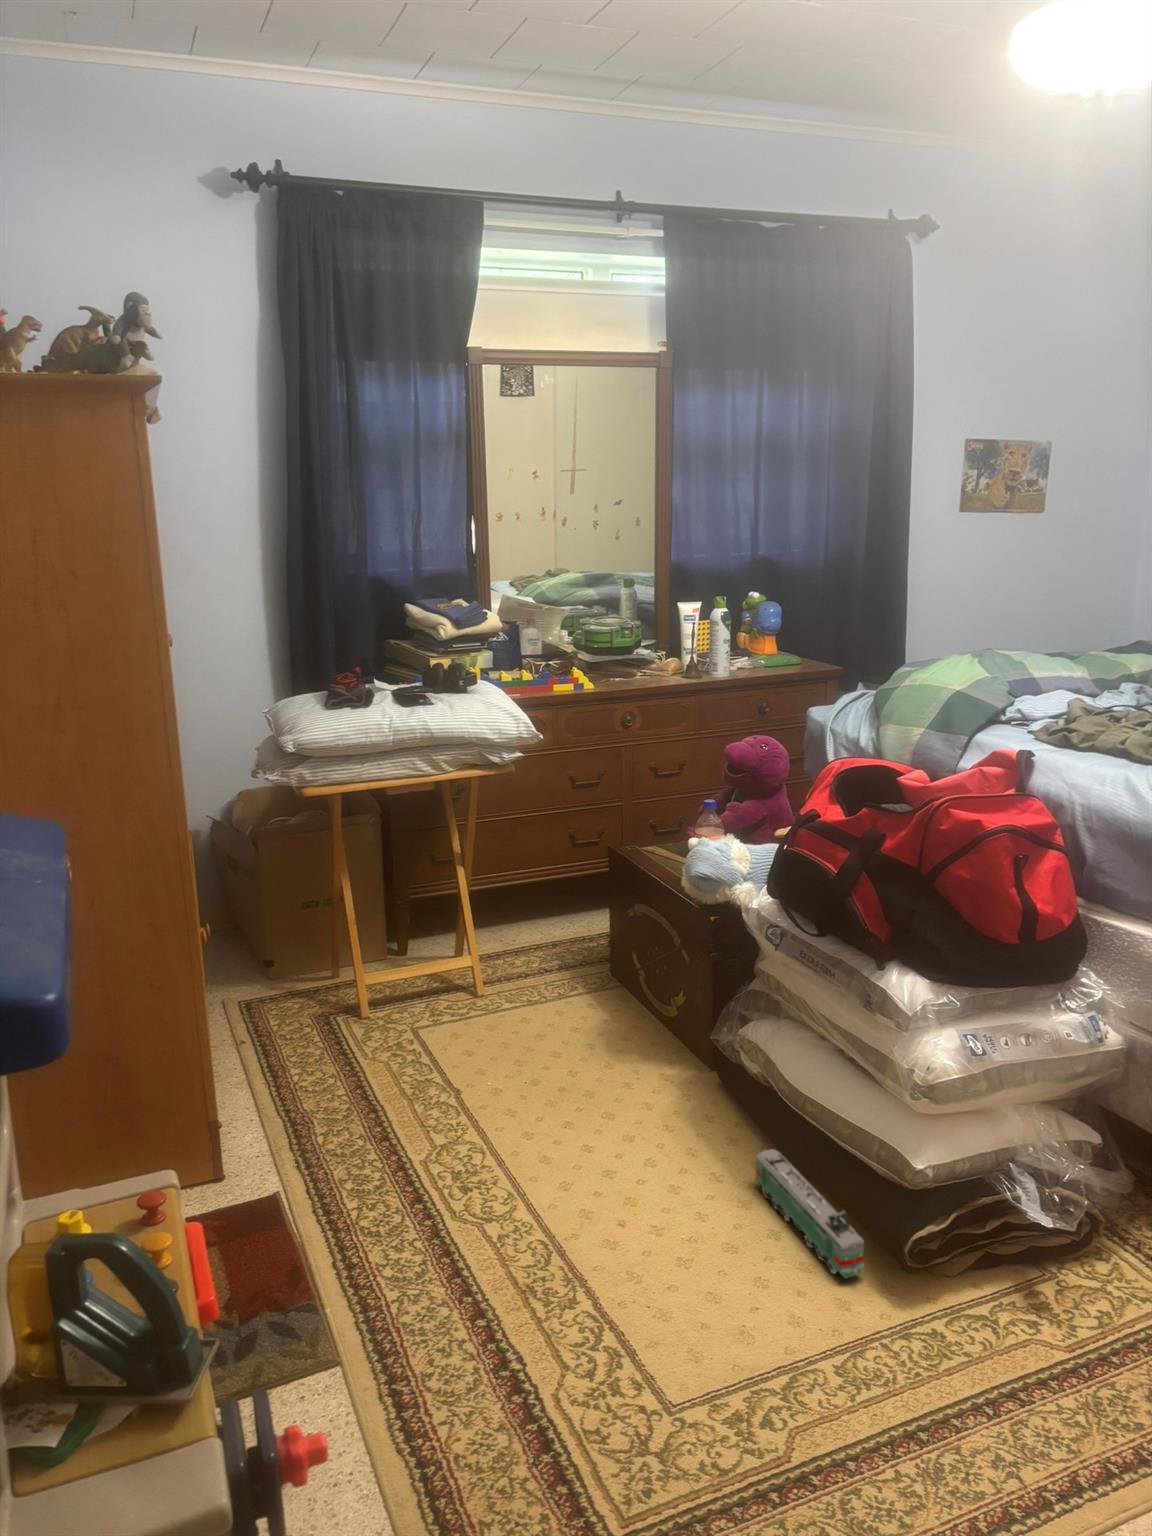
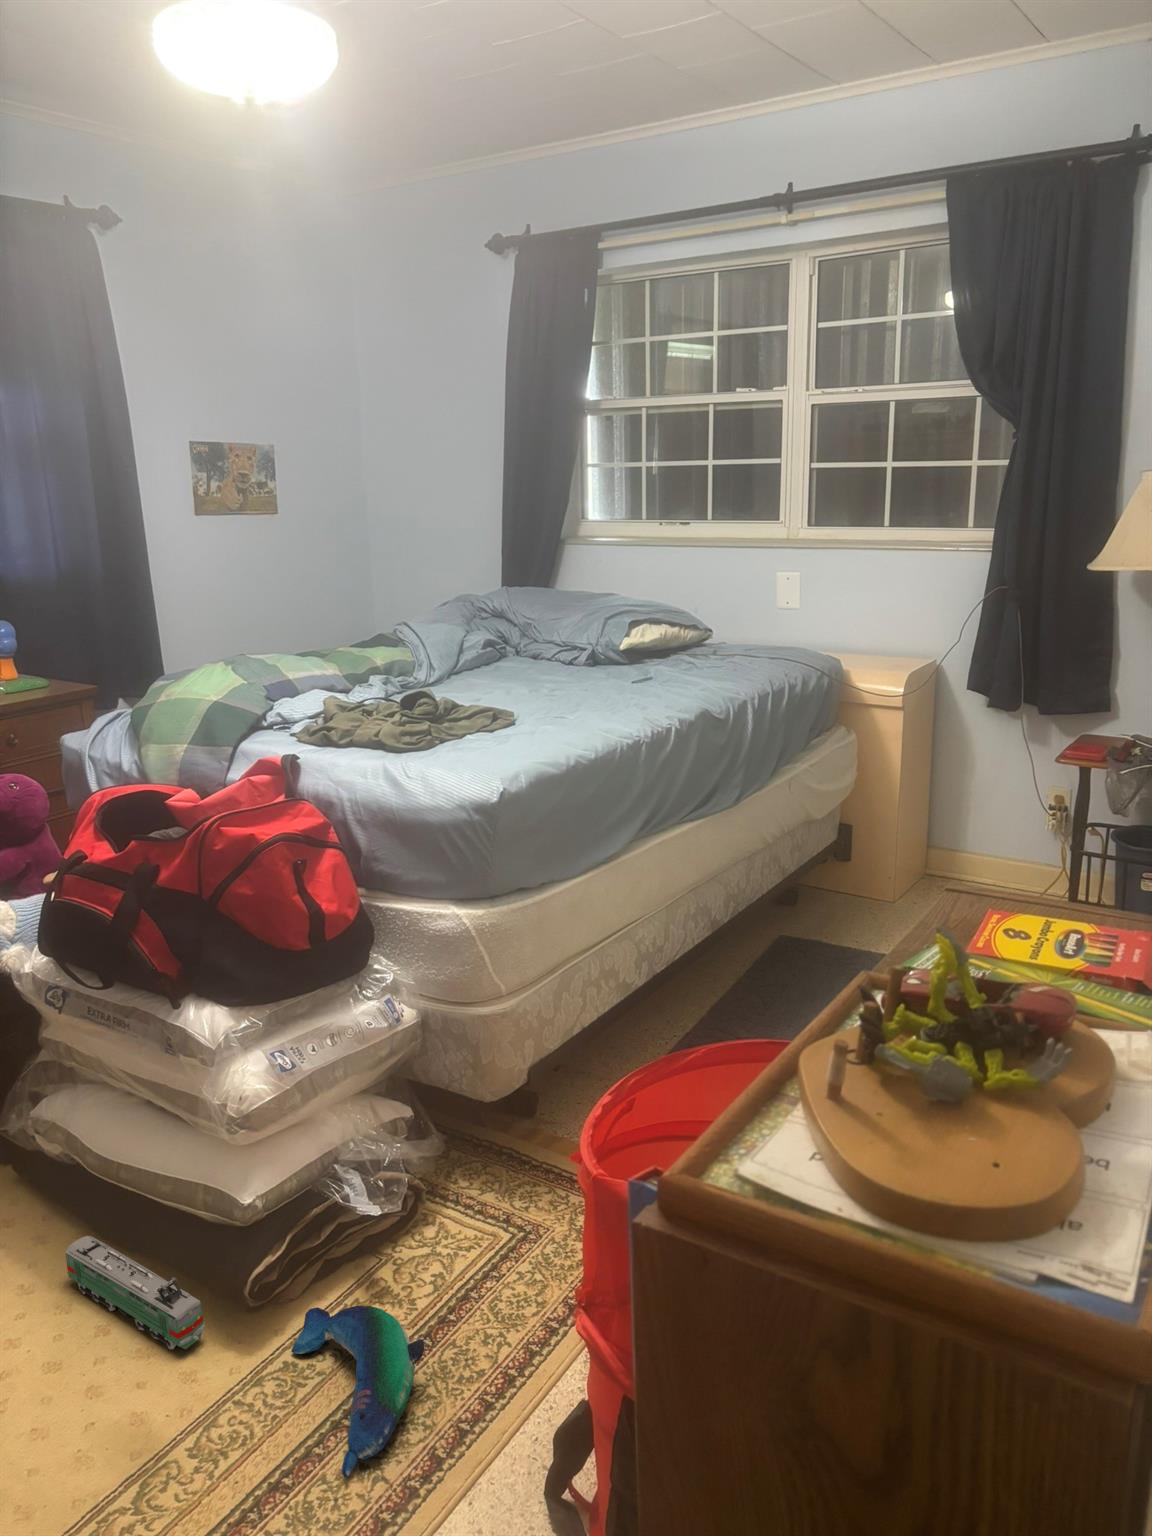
plush toy: none [941,1290,1081,1458] -> present [291,1305,424,1477]

